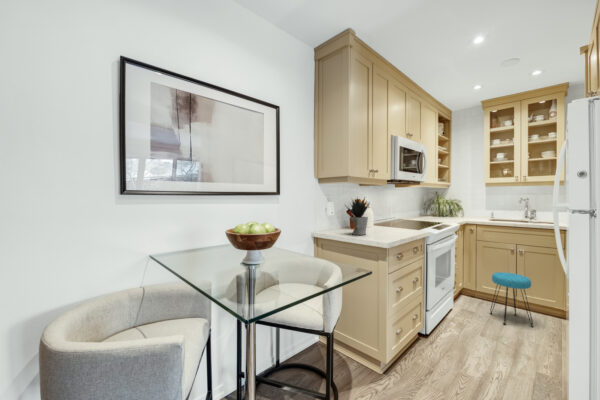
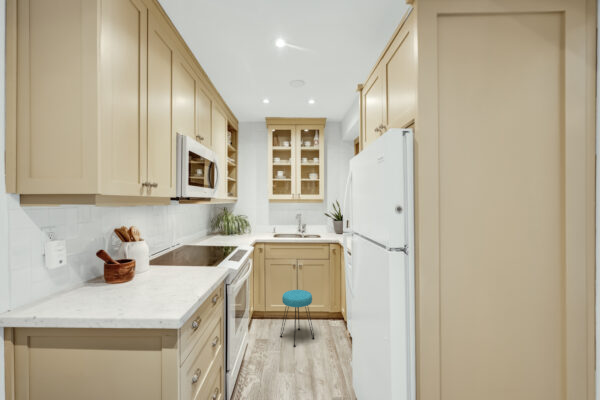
potted plant: present [348,198,369,235] -> none [86,230,143,306]

